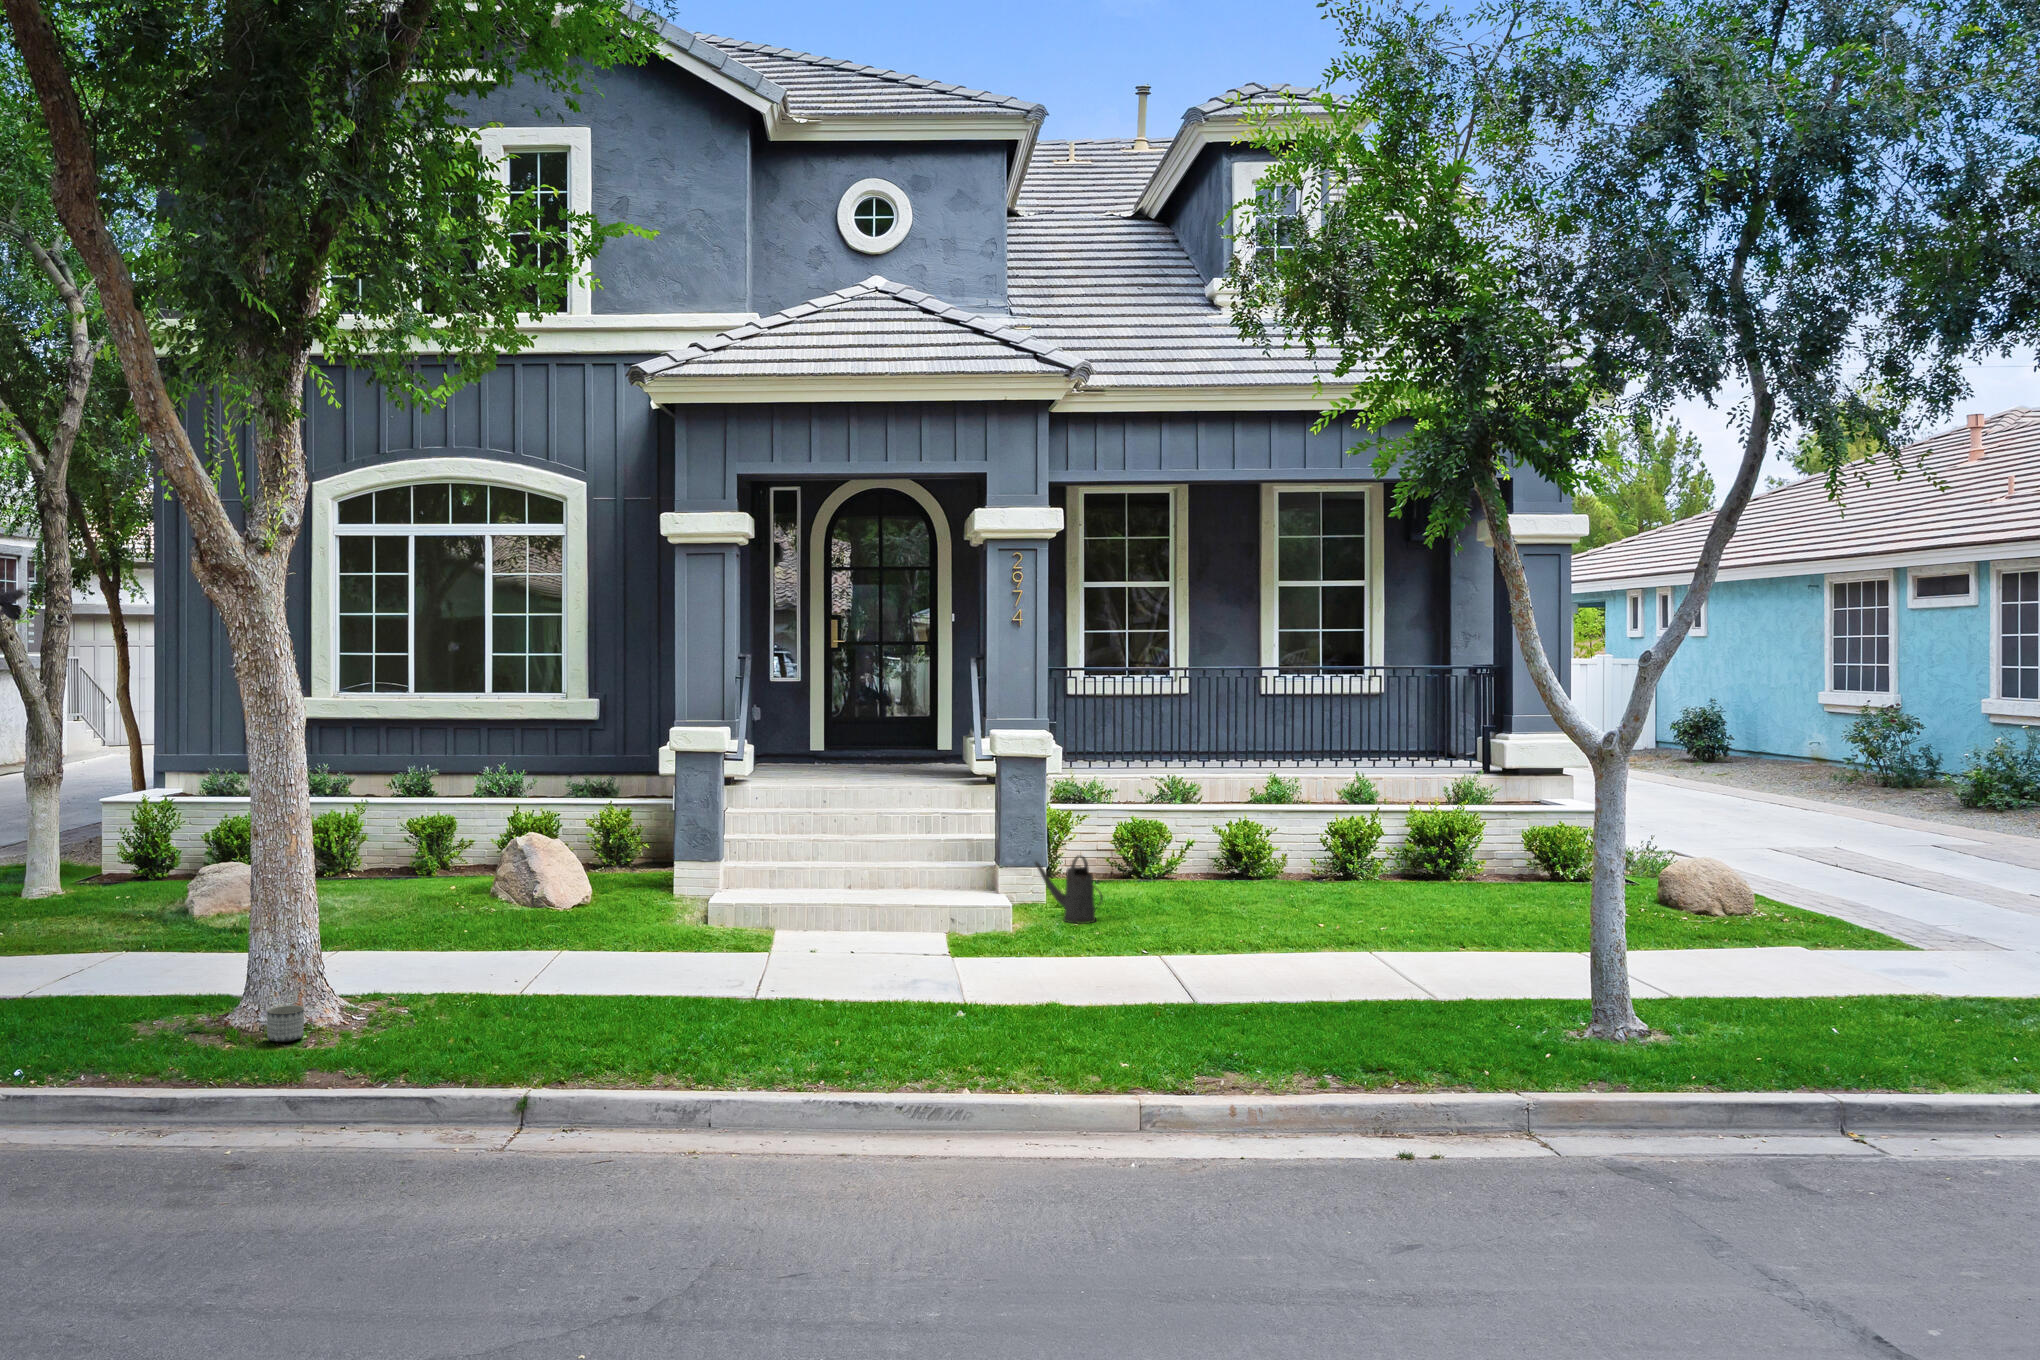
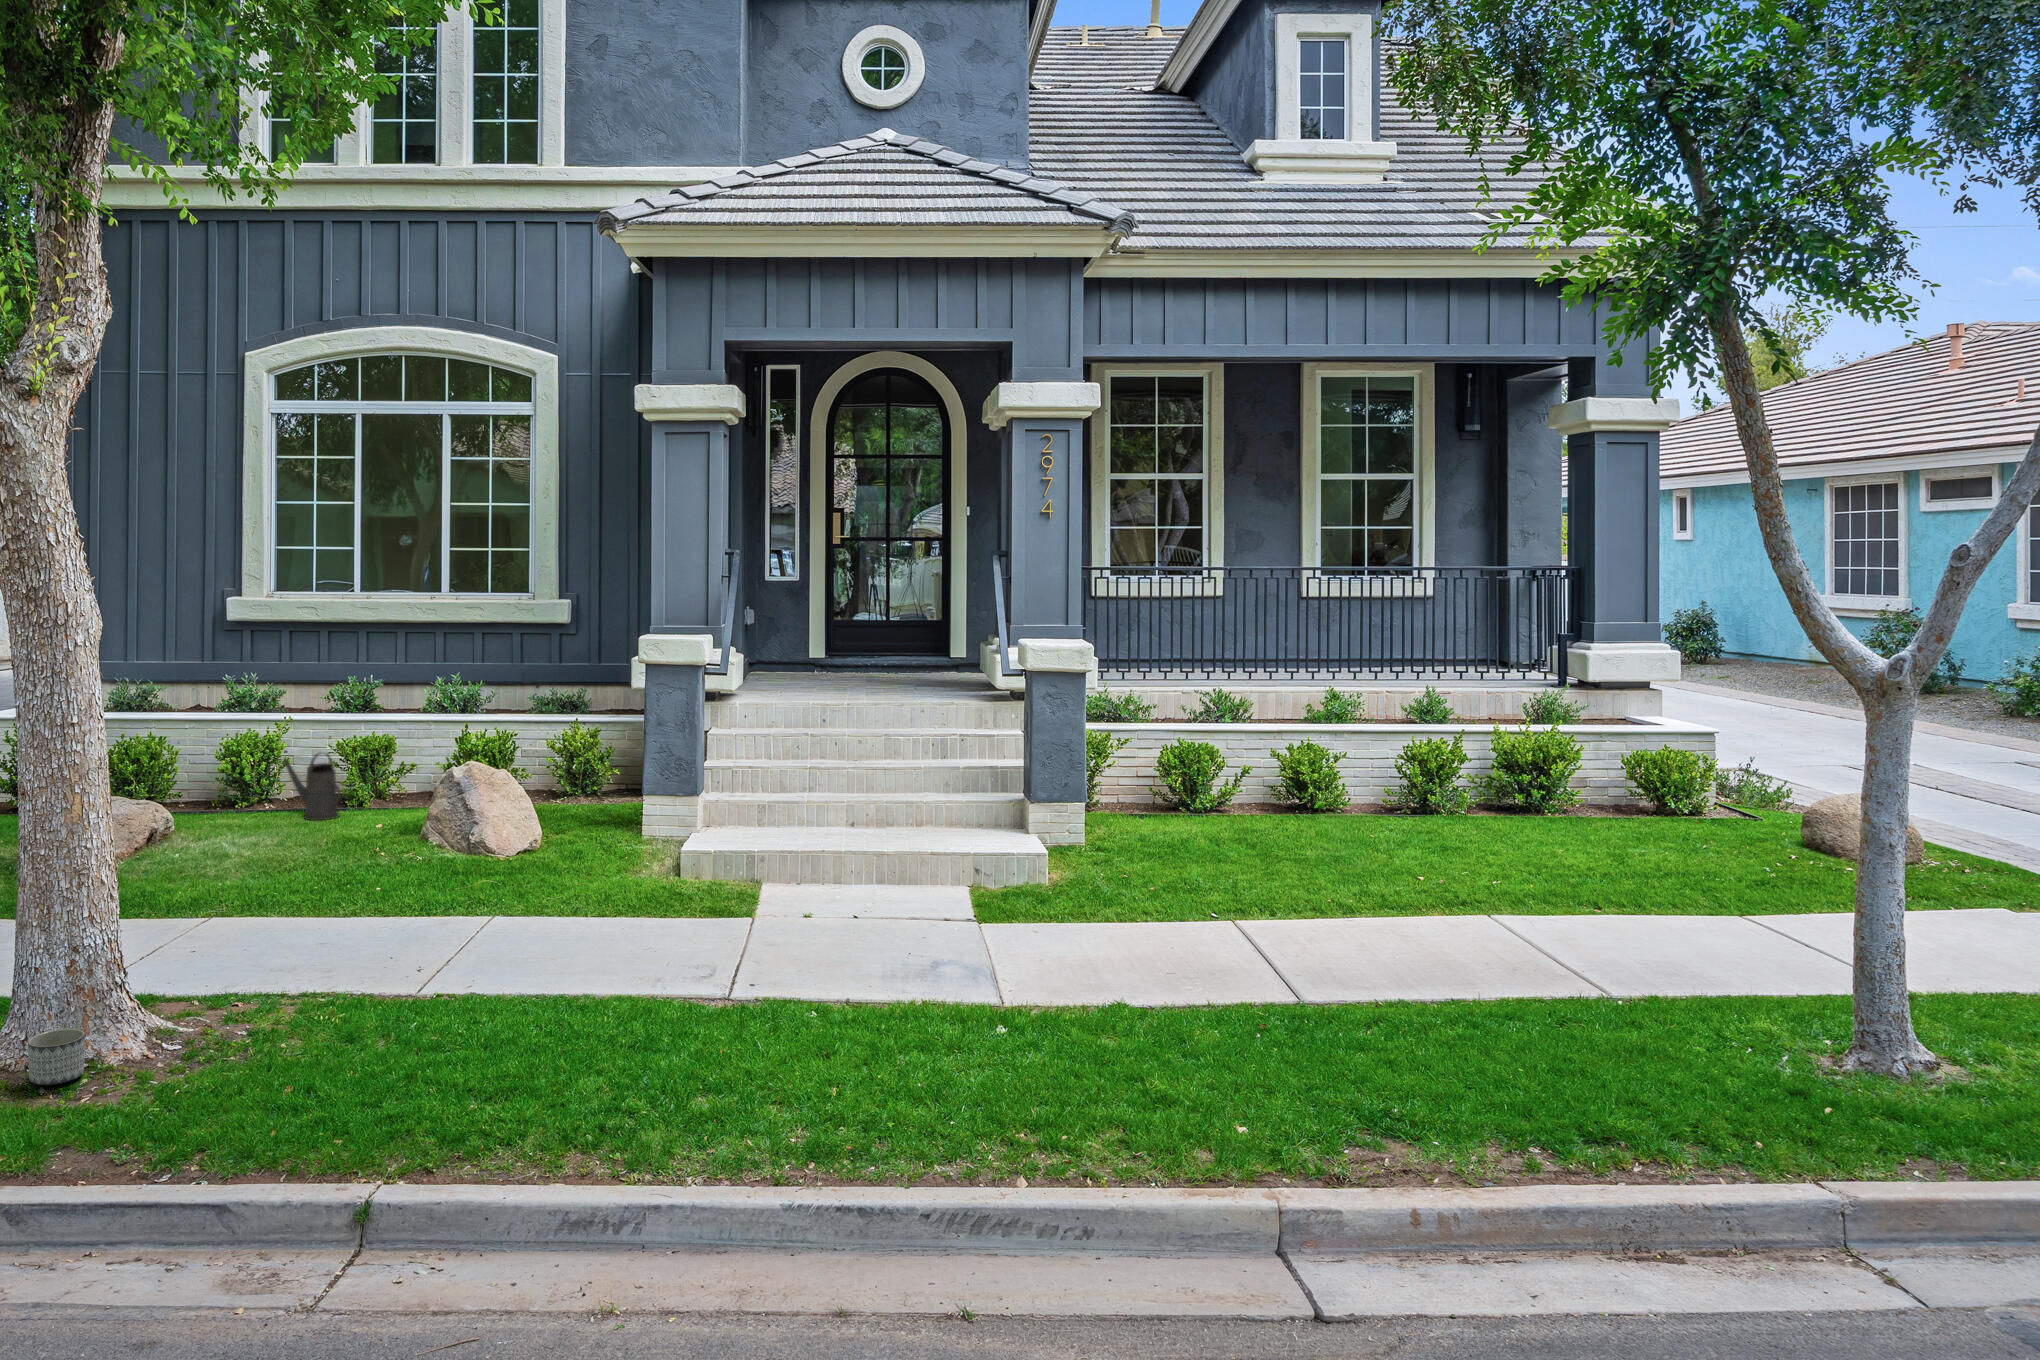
watering can: present [1035,856,1103,924] -> present [283,753,341,821]

